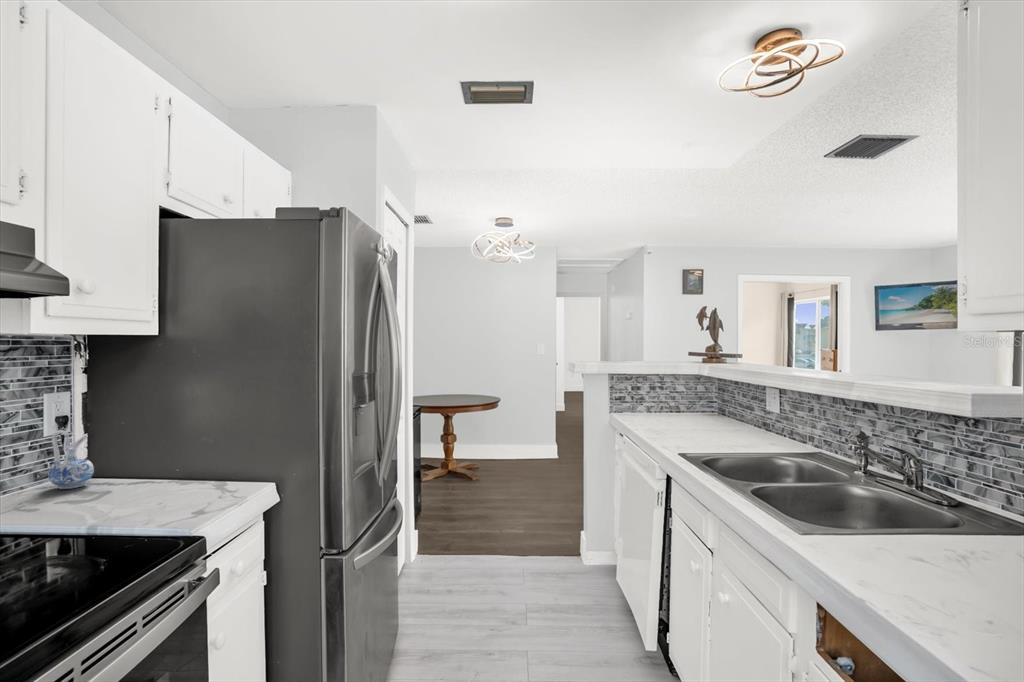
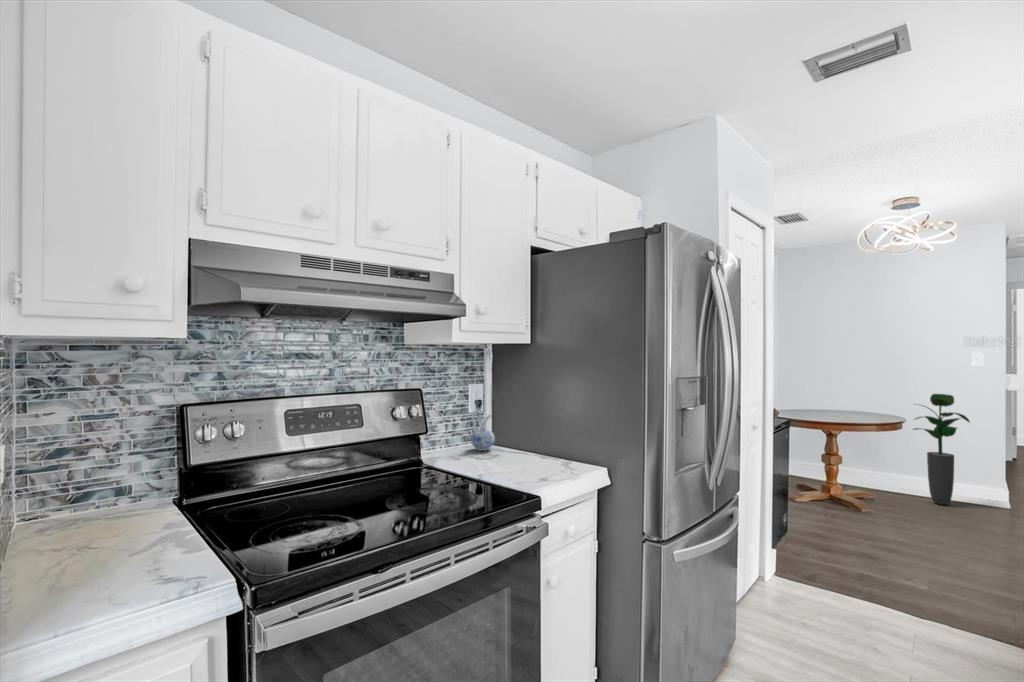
potted plant: none [500,378,537,463] -> present [914,394,970,505]

